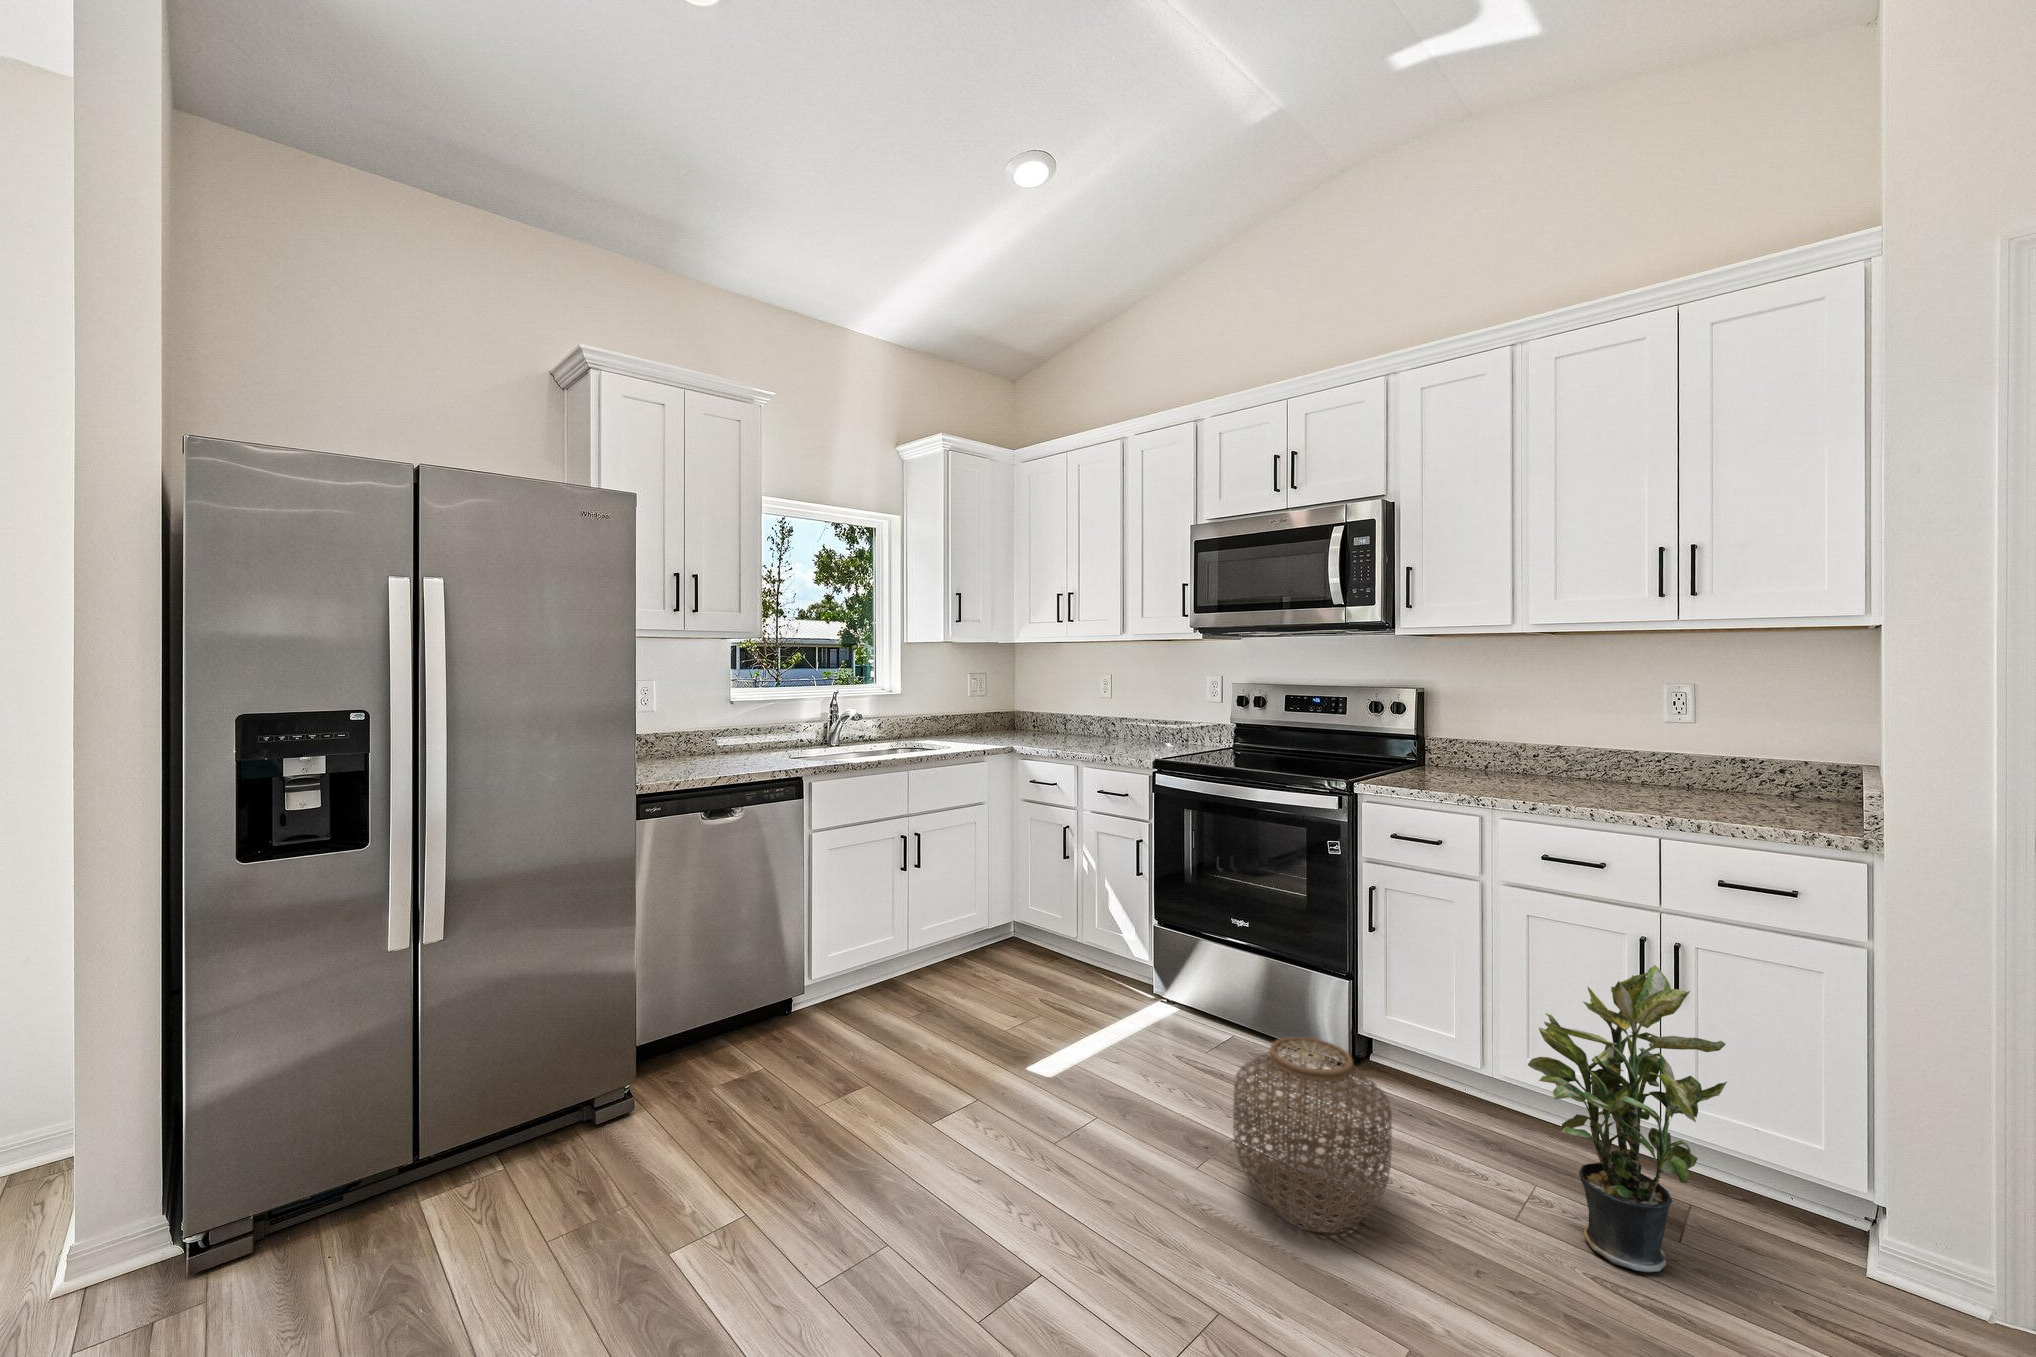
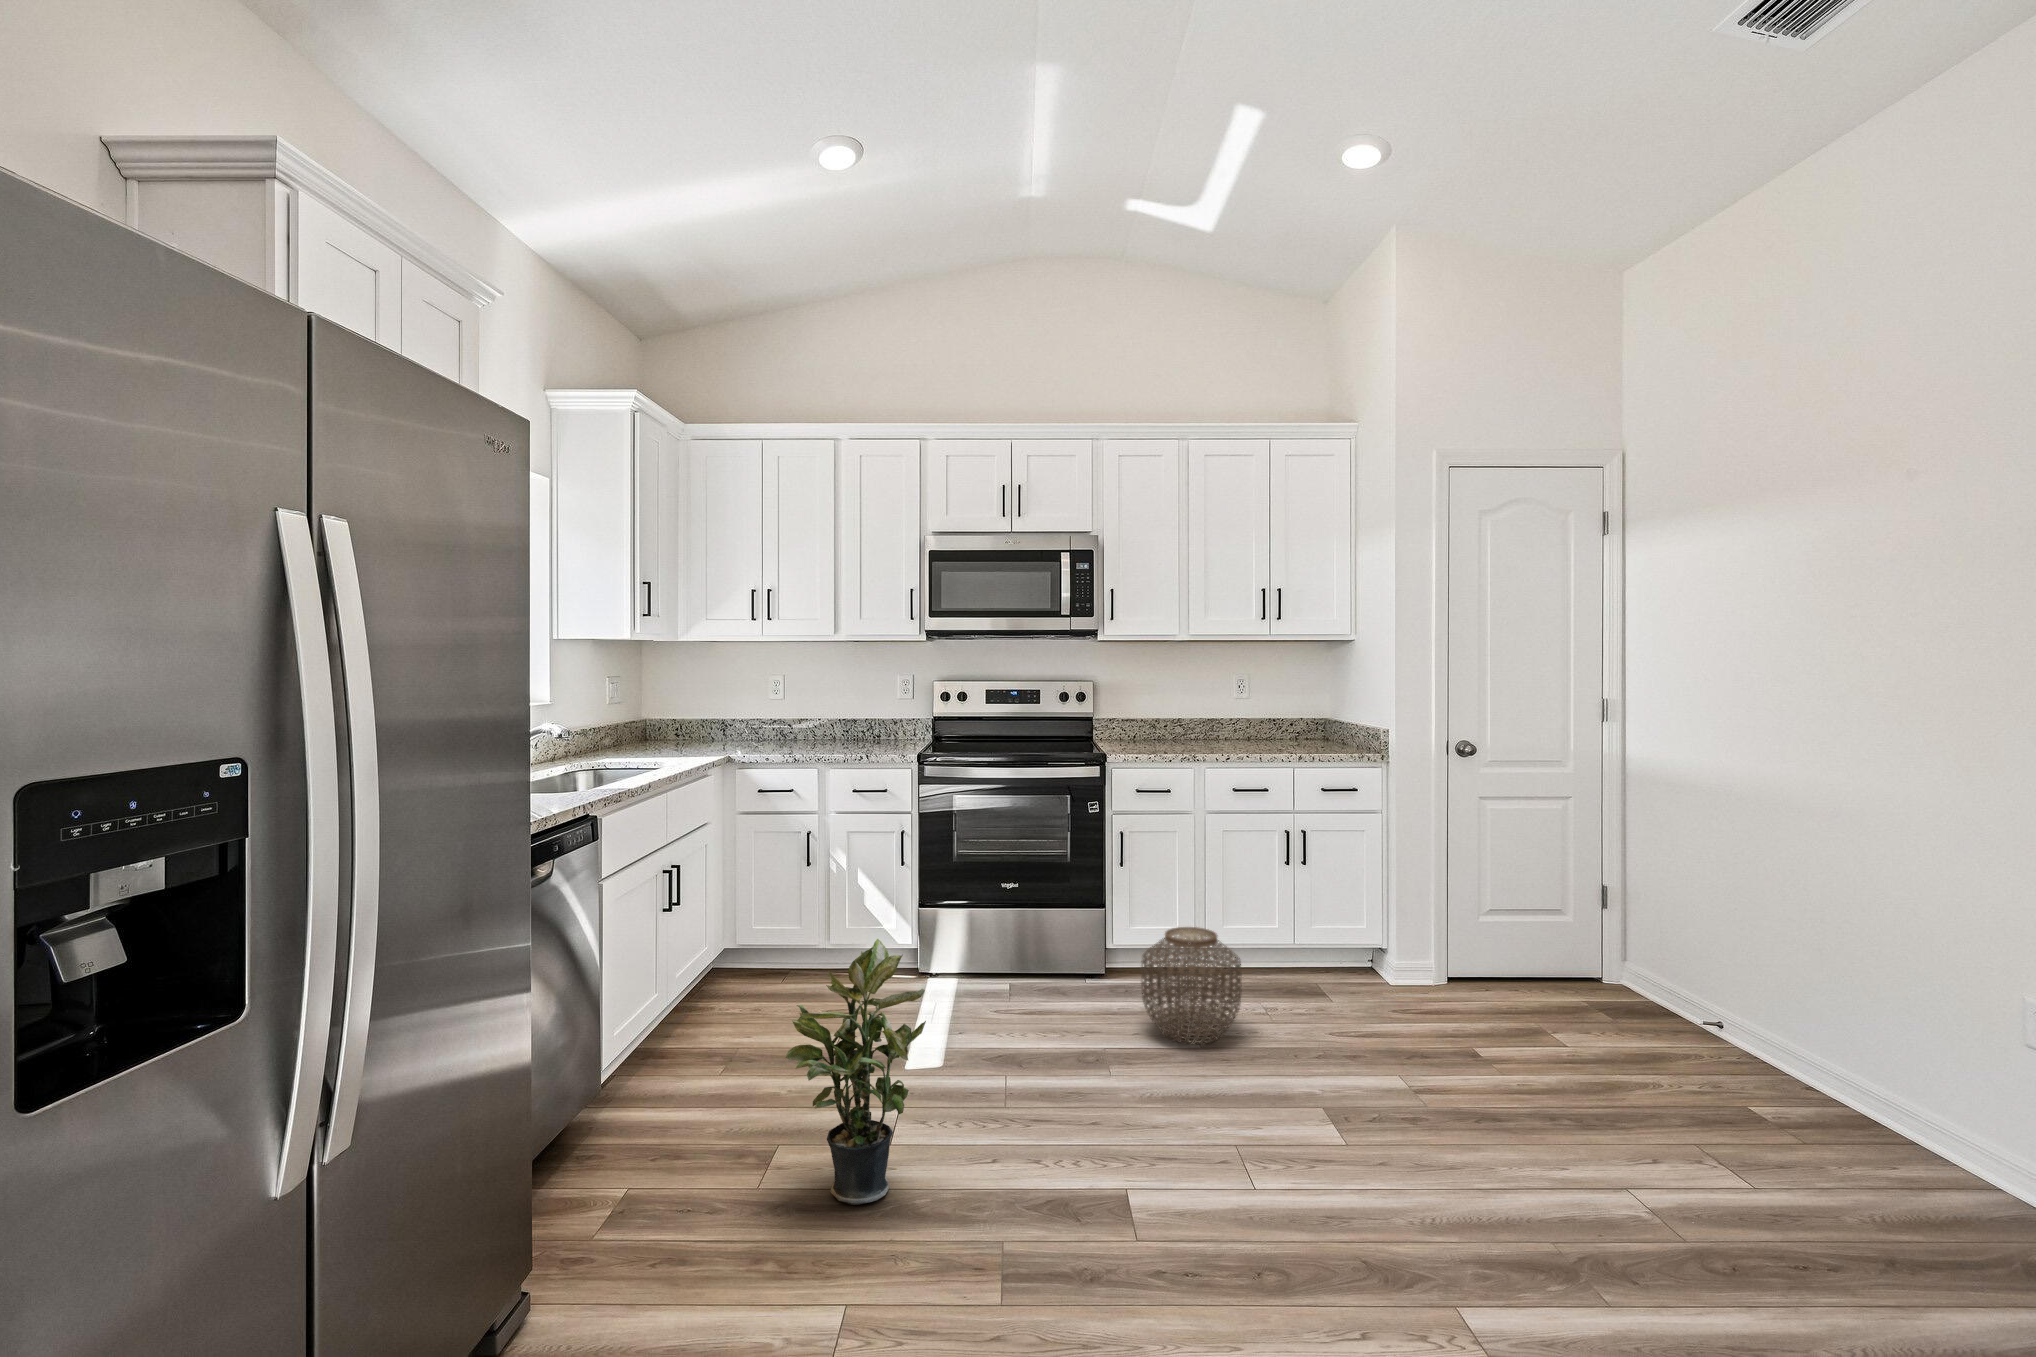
potted plant: present [1528,965,1727,1272] -> present [786,939,926,1205]

